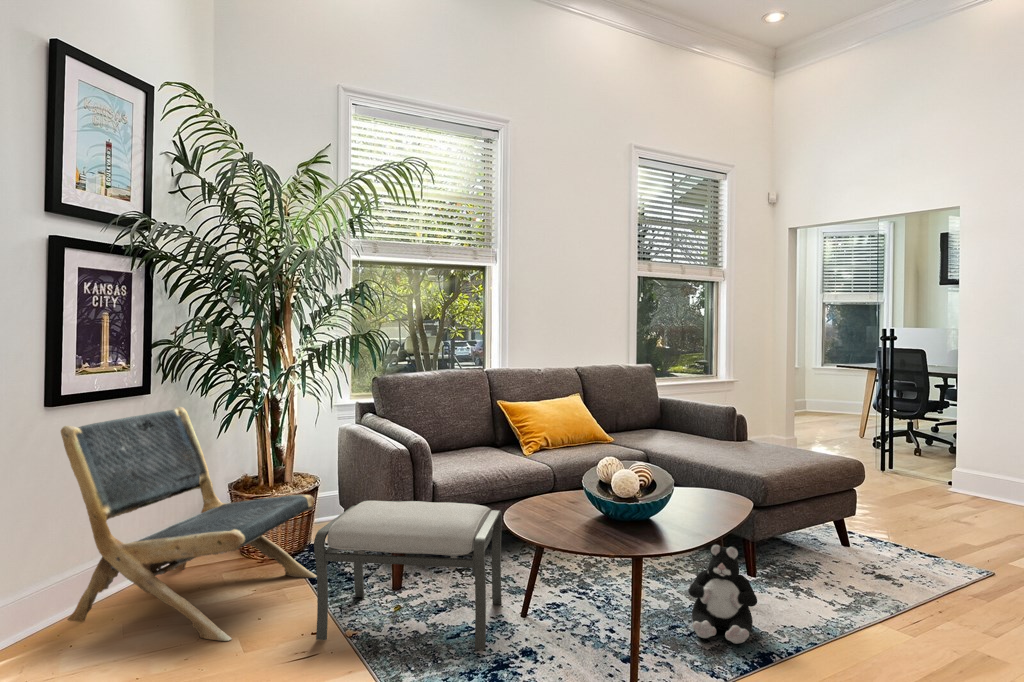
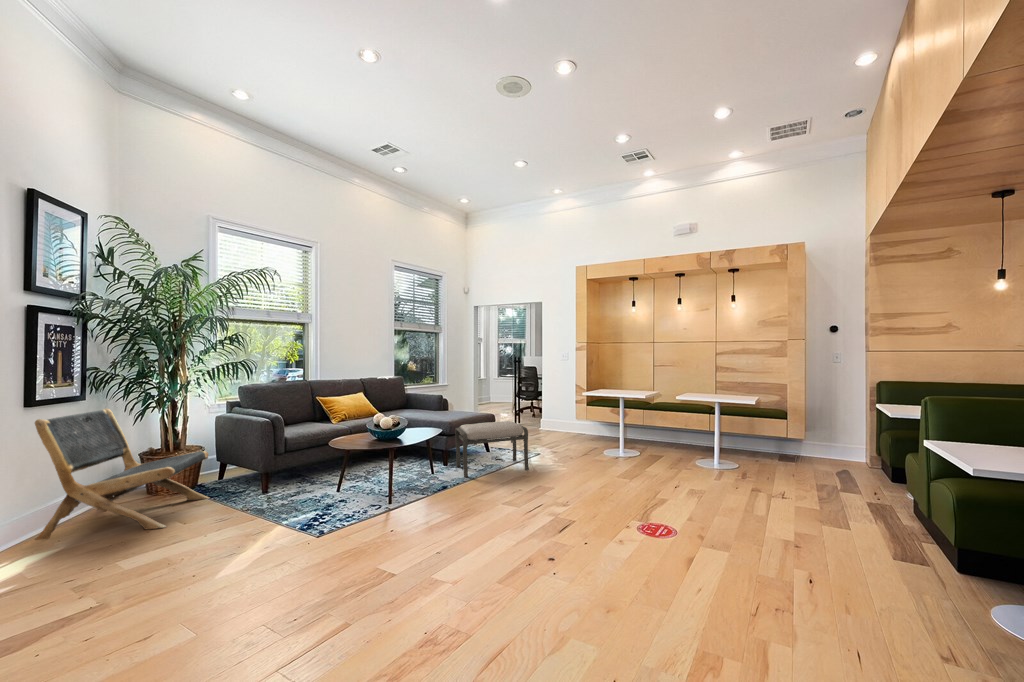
ottoman: present [314,501,502,650] -> present [455,421,529,478]
plush toy: present [689,544,757,644] -> none [416,446,445,486]

